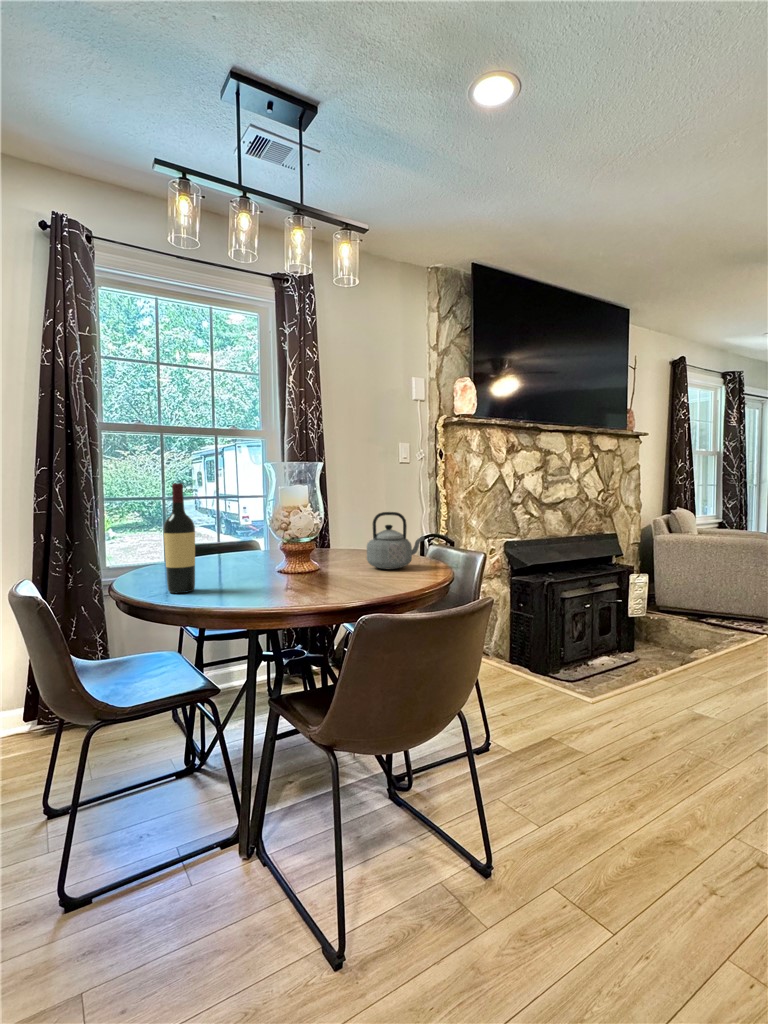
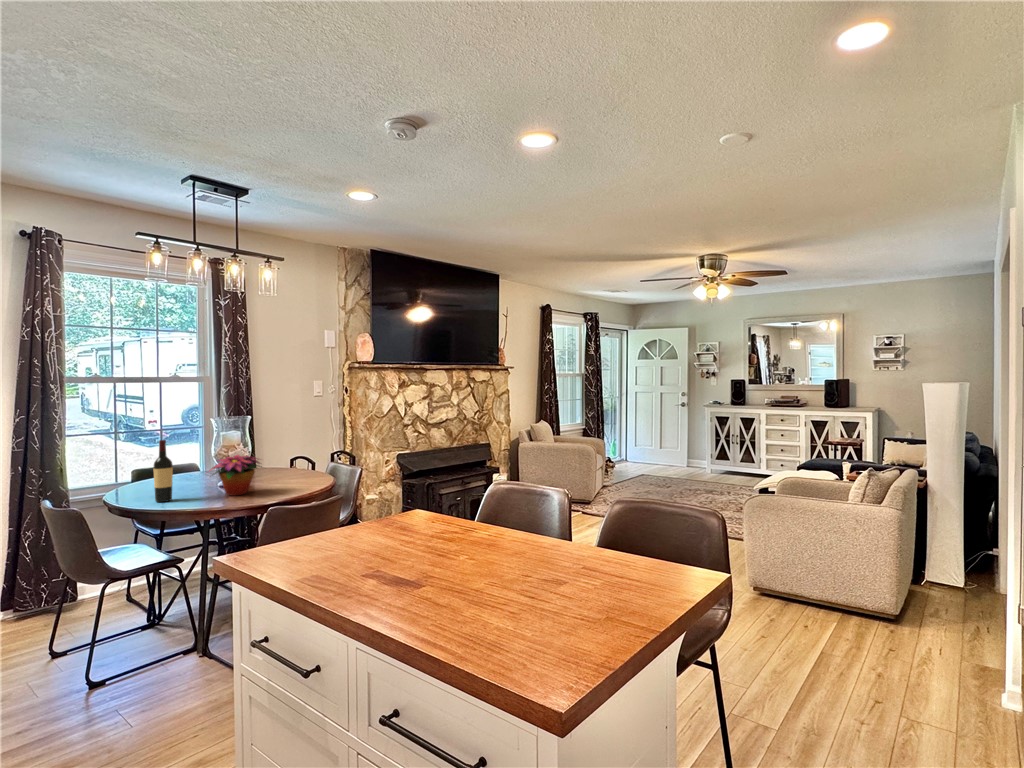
teapot: present [367,512,424,569] -> none [280,447,317,481]
flower arrangement: none [244,514,353,589] -> present [209,455,262,496]

